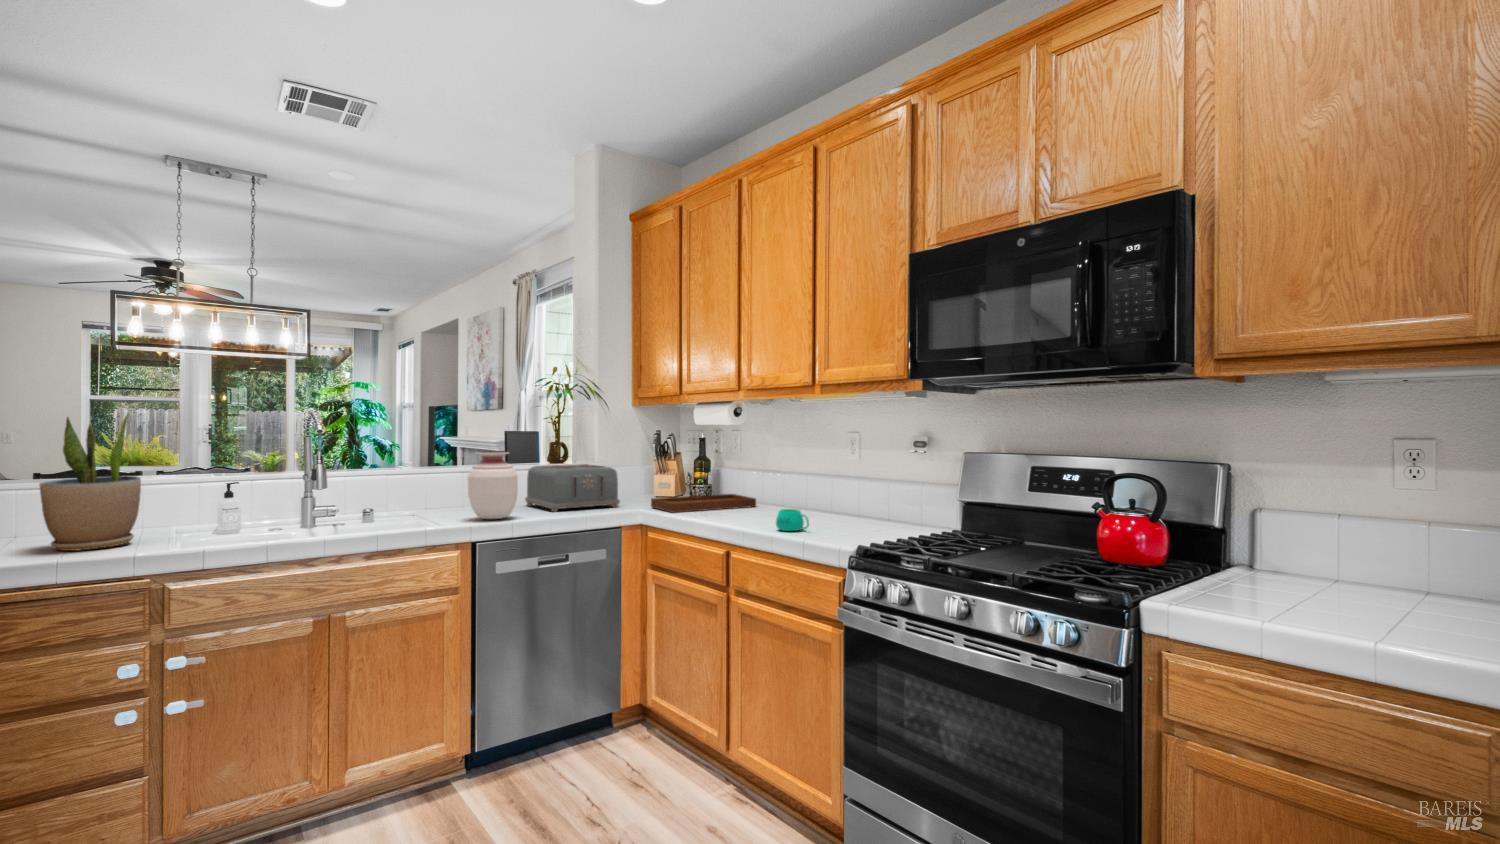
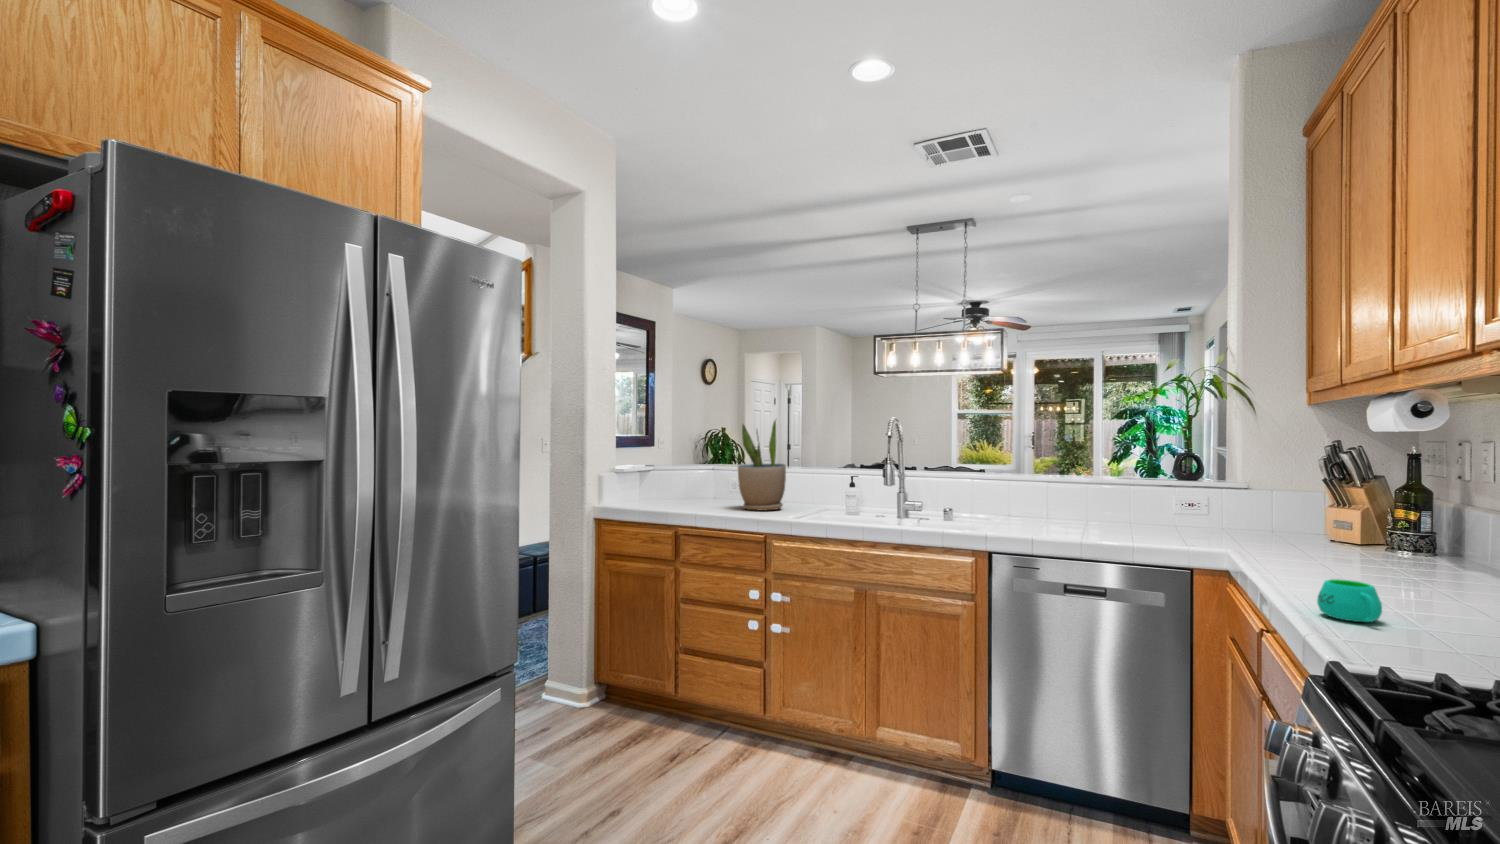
vase: present [468,452,518,519] -> none [1003,459,1057,532]
toaster: present [525,464,620,512] -> none [1113,480,1221,543]
tray: present [651,475,756,513] -> none [1260,512,1467,581]

